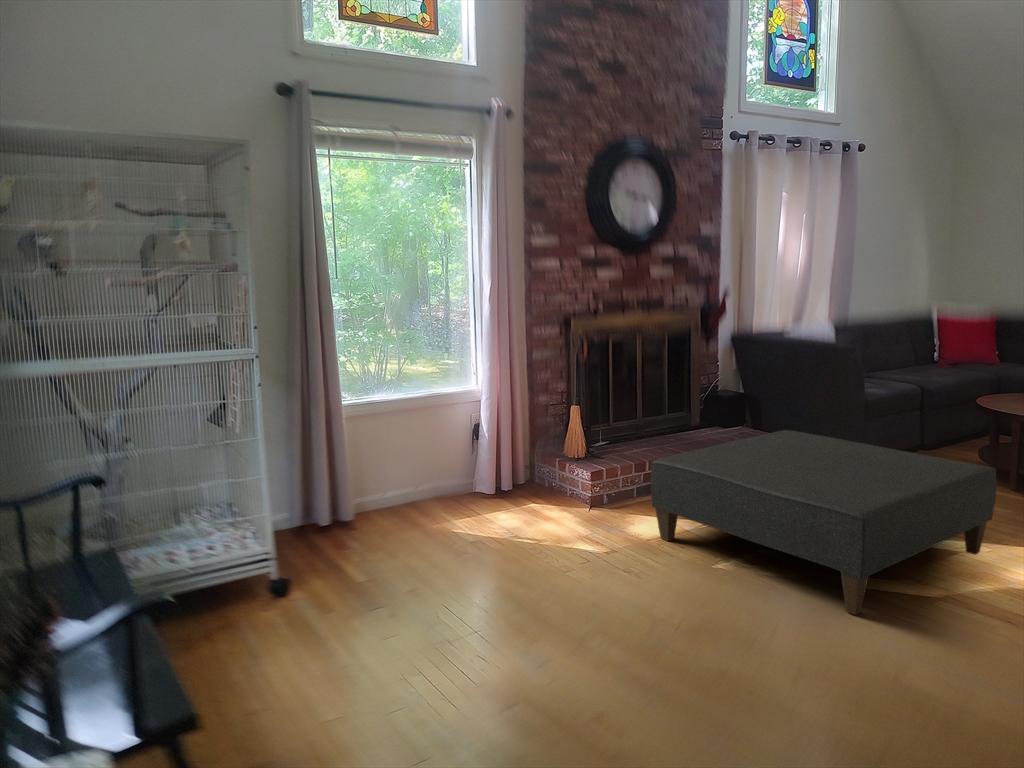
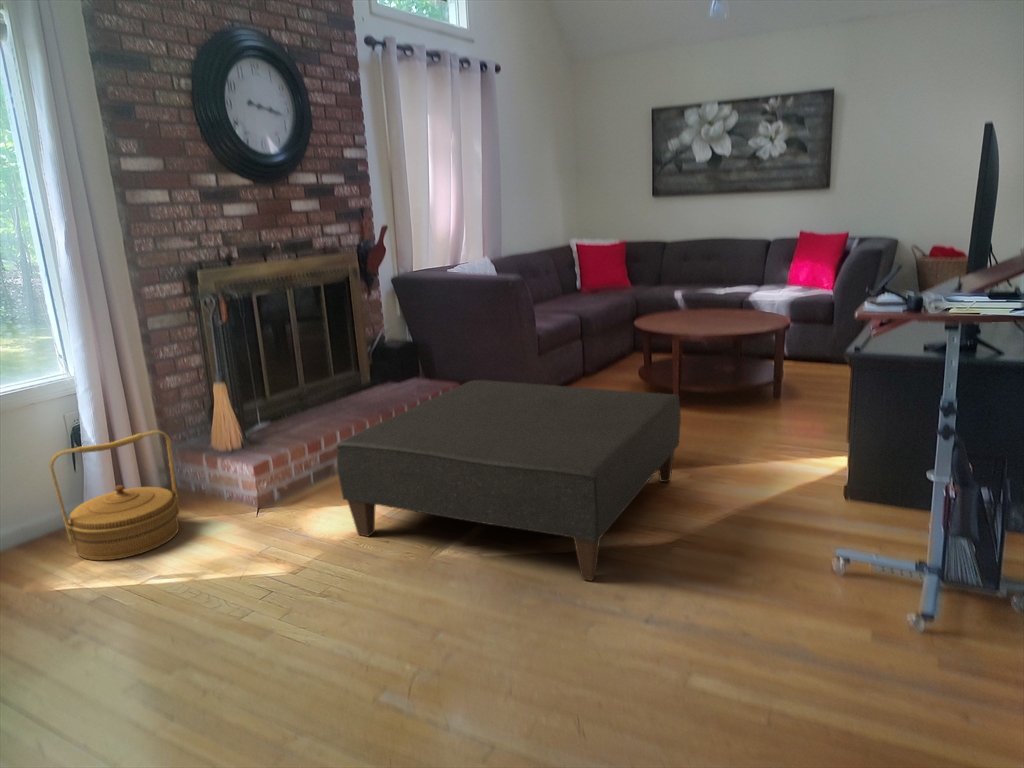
woven basket: none [458,432,535,519] -> present [49,430,179,560]

